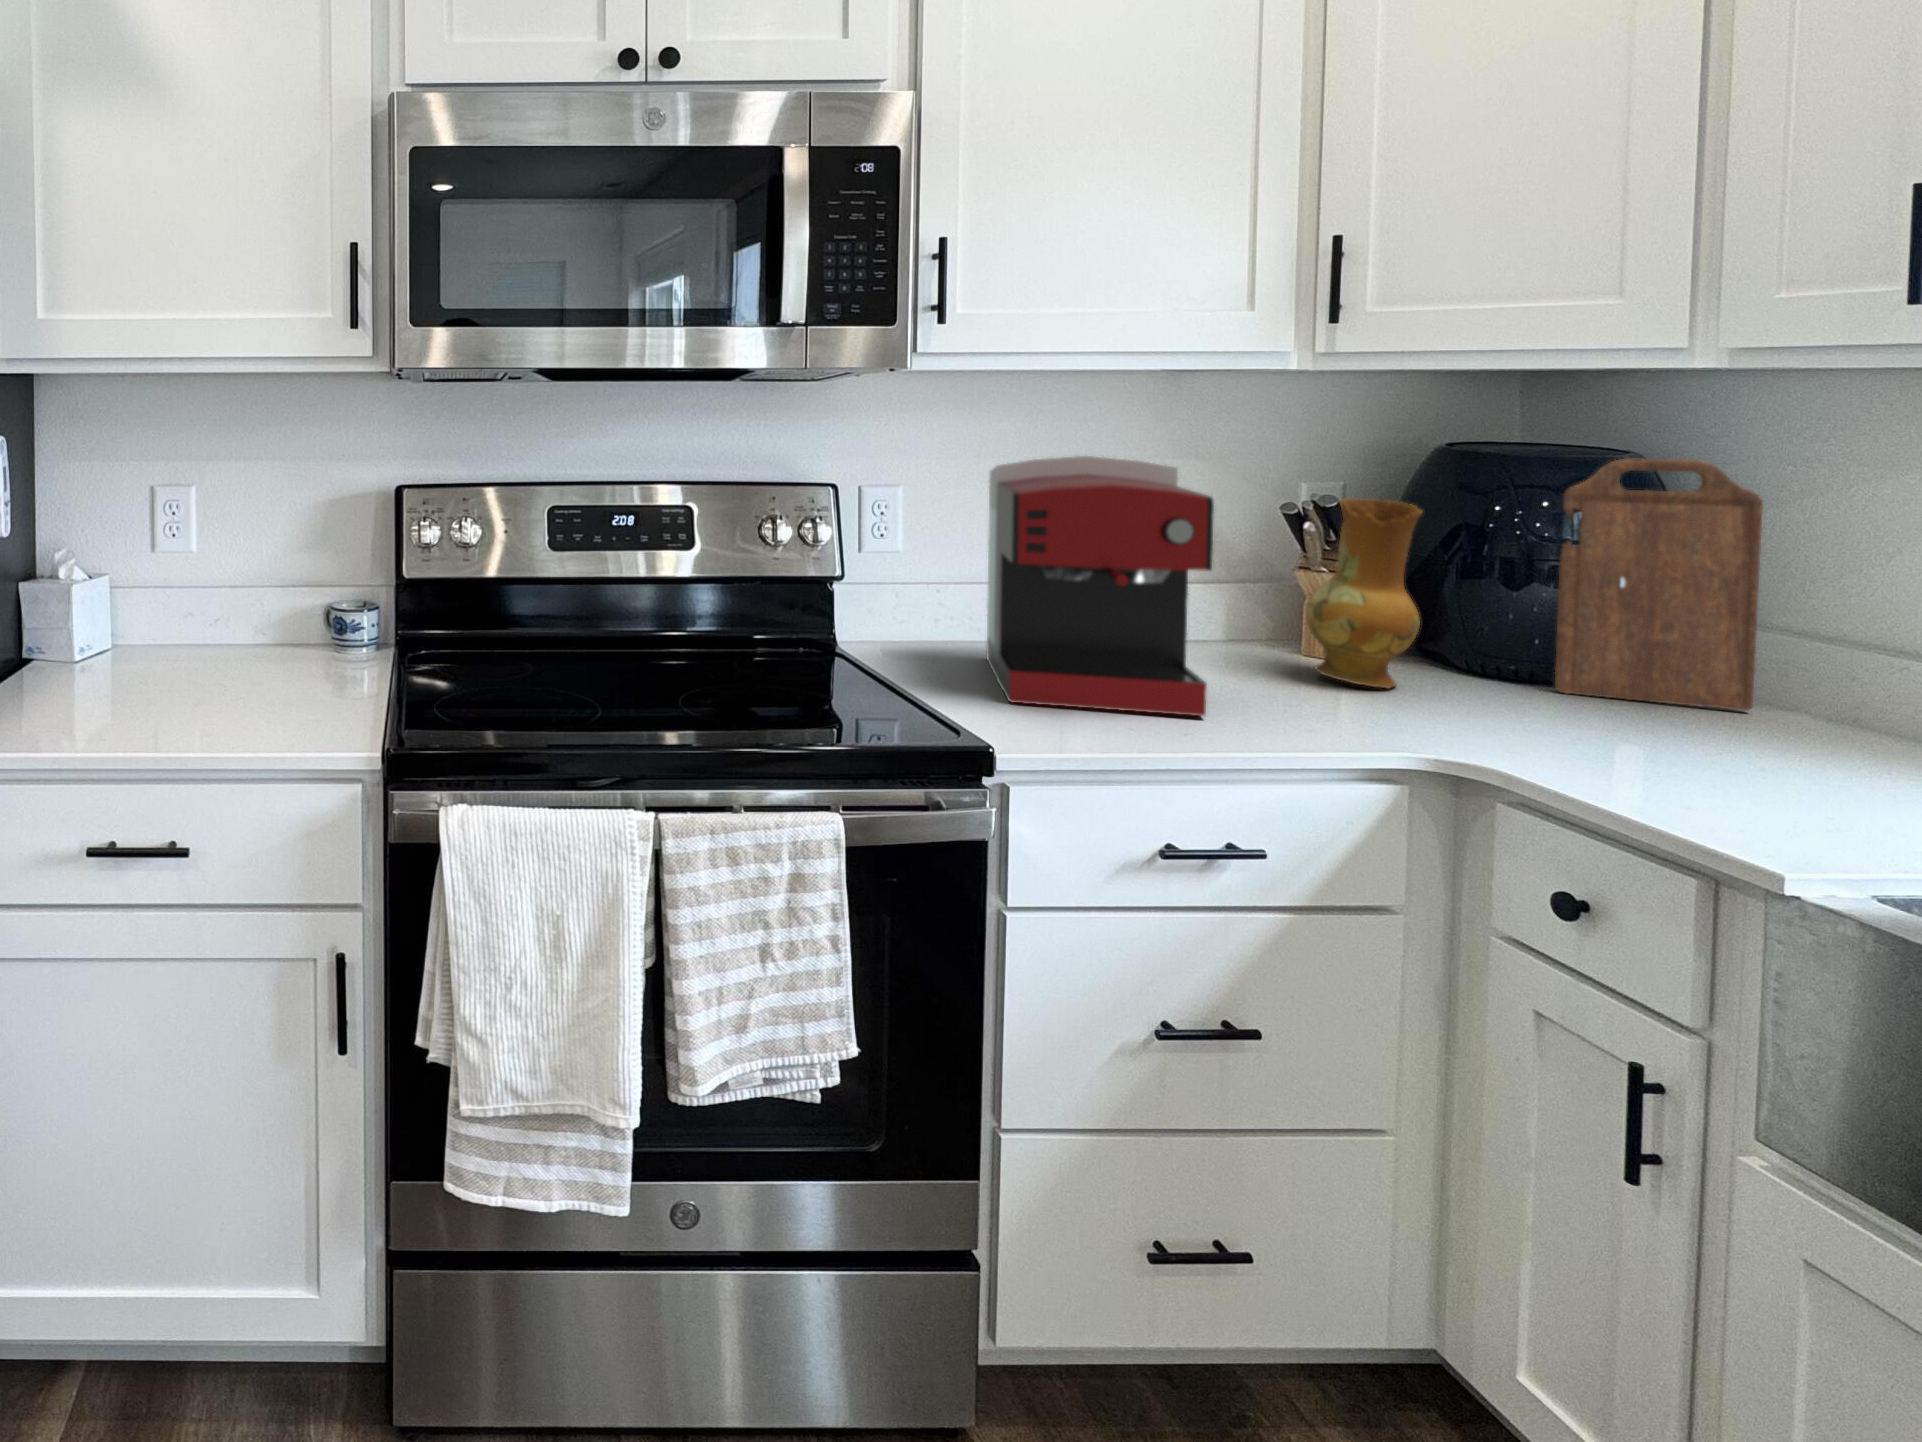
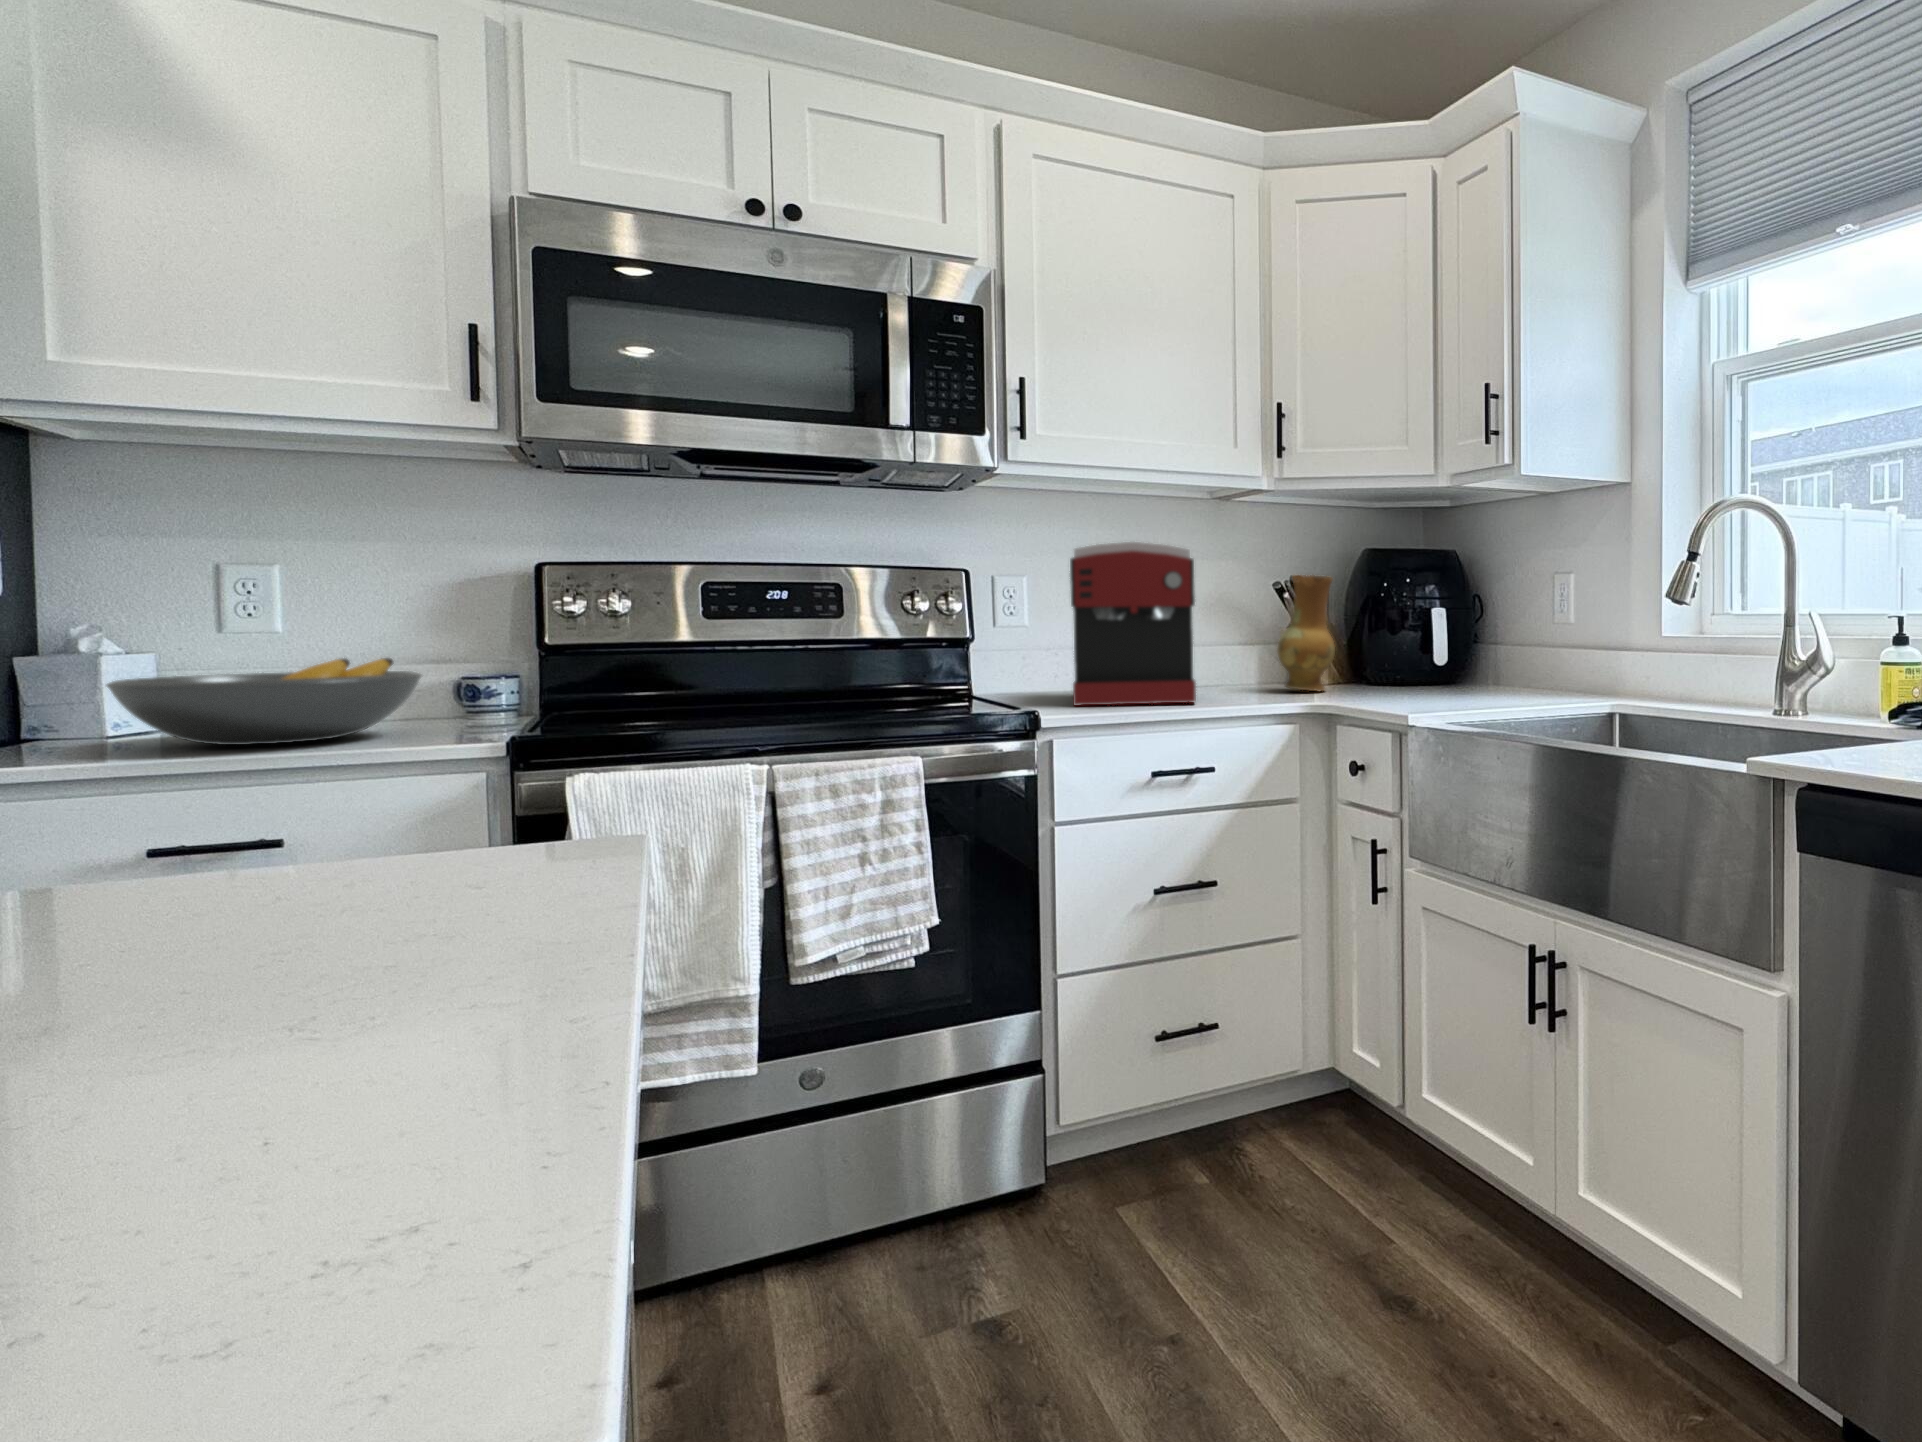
cutting board: present [1555,458,1763,711] -> none [1407,548,1490,689]
fruit bowl: none [63,613,304,711] -> present [106,658,422,745]

